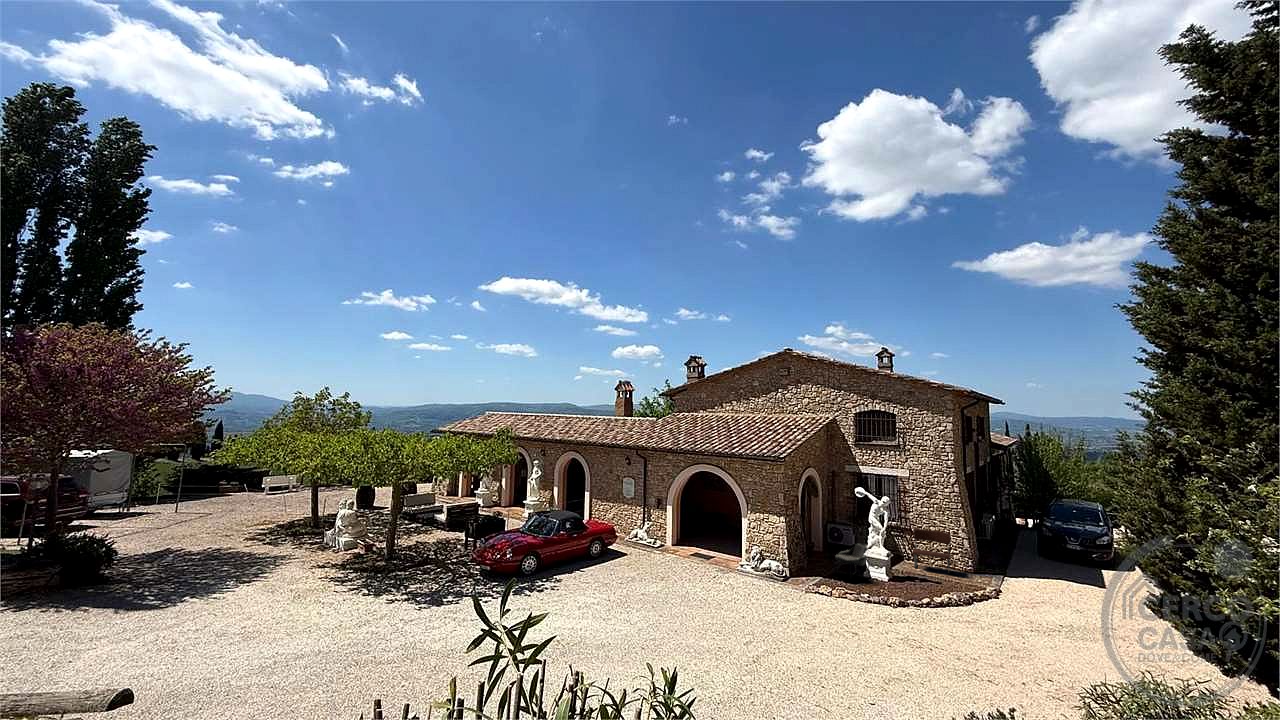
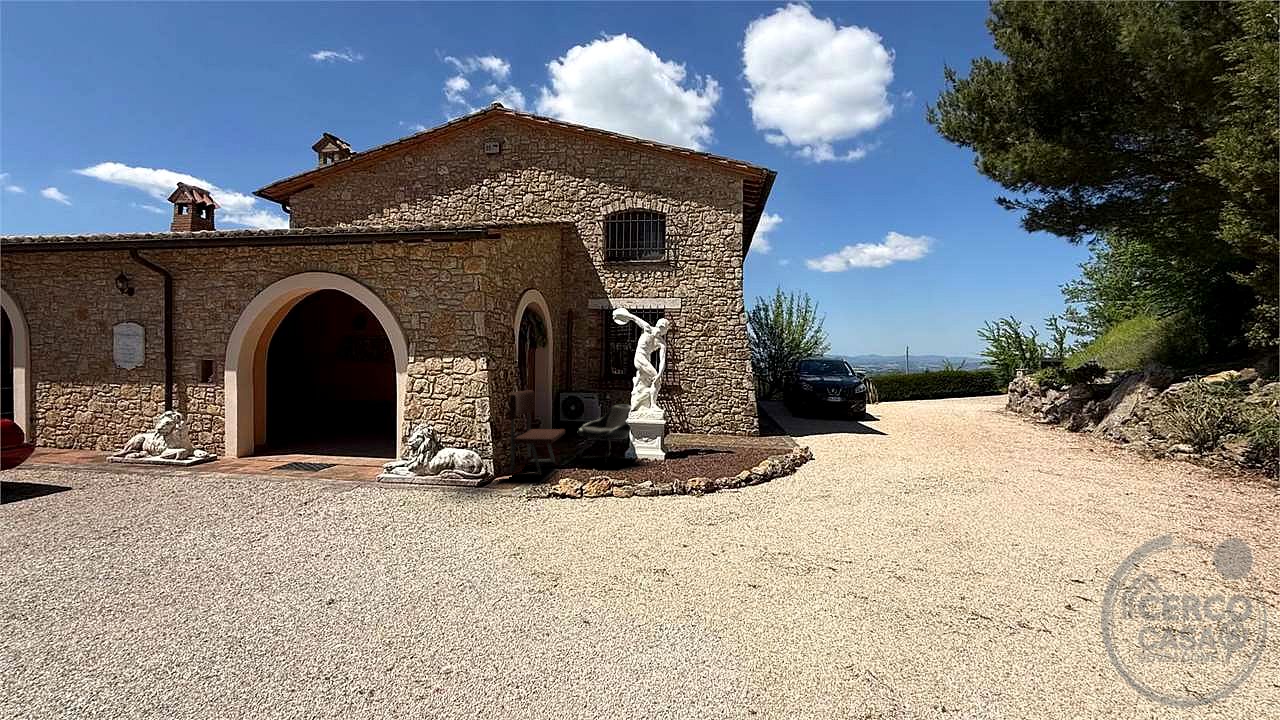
bench: present [912,528,951,573] -> present [510,390,565,475]

